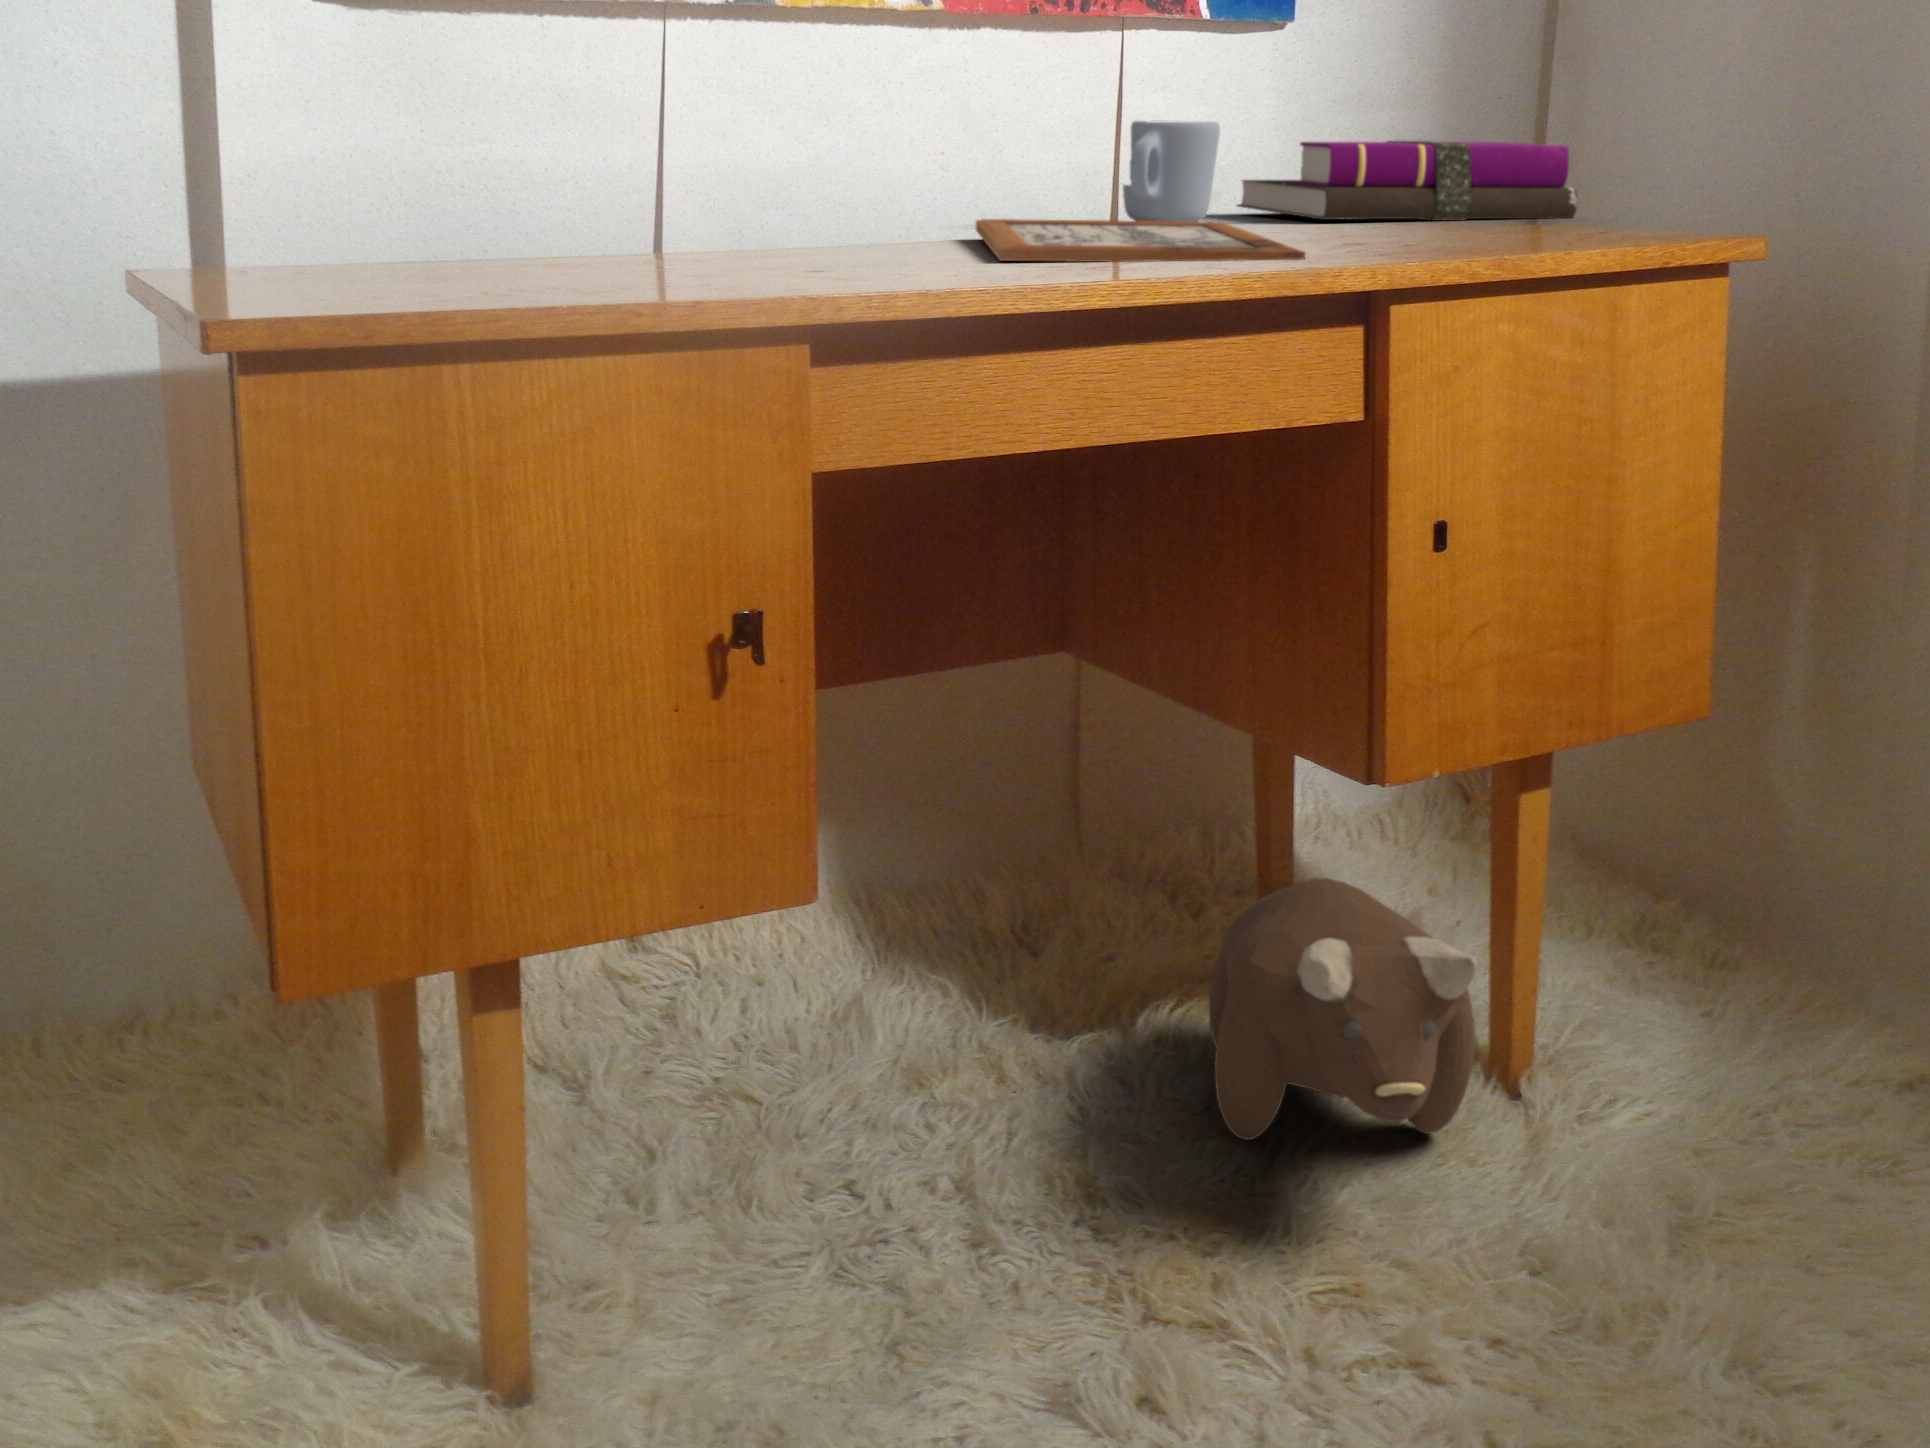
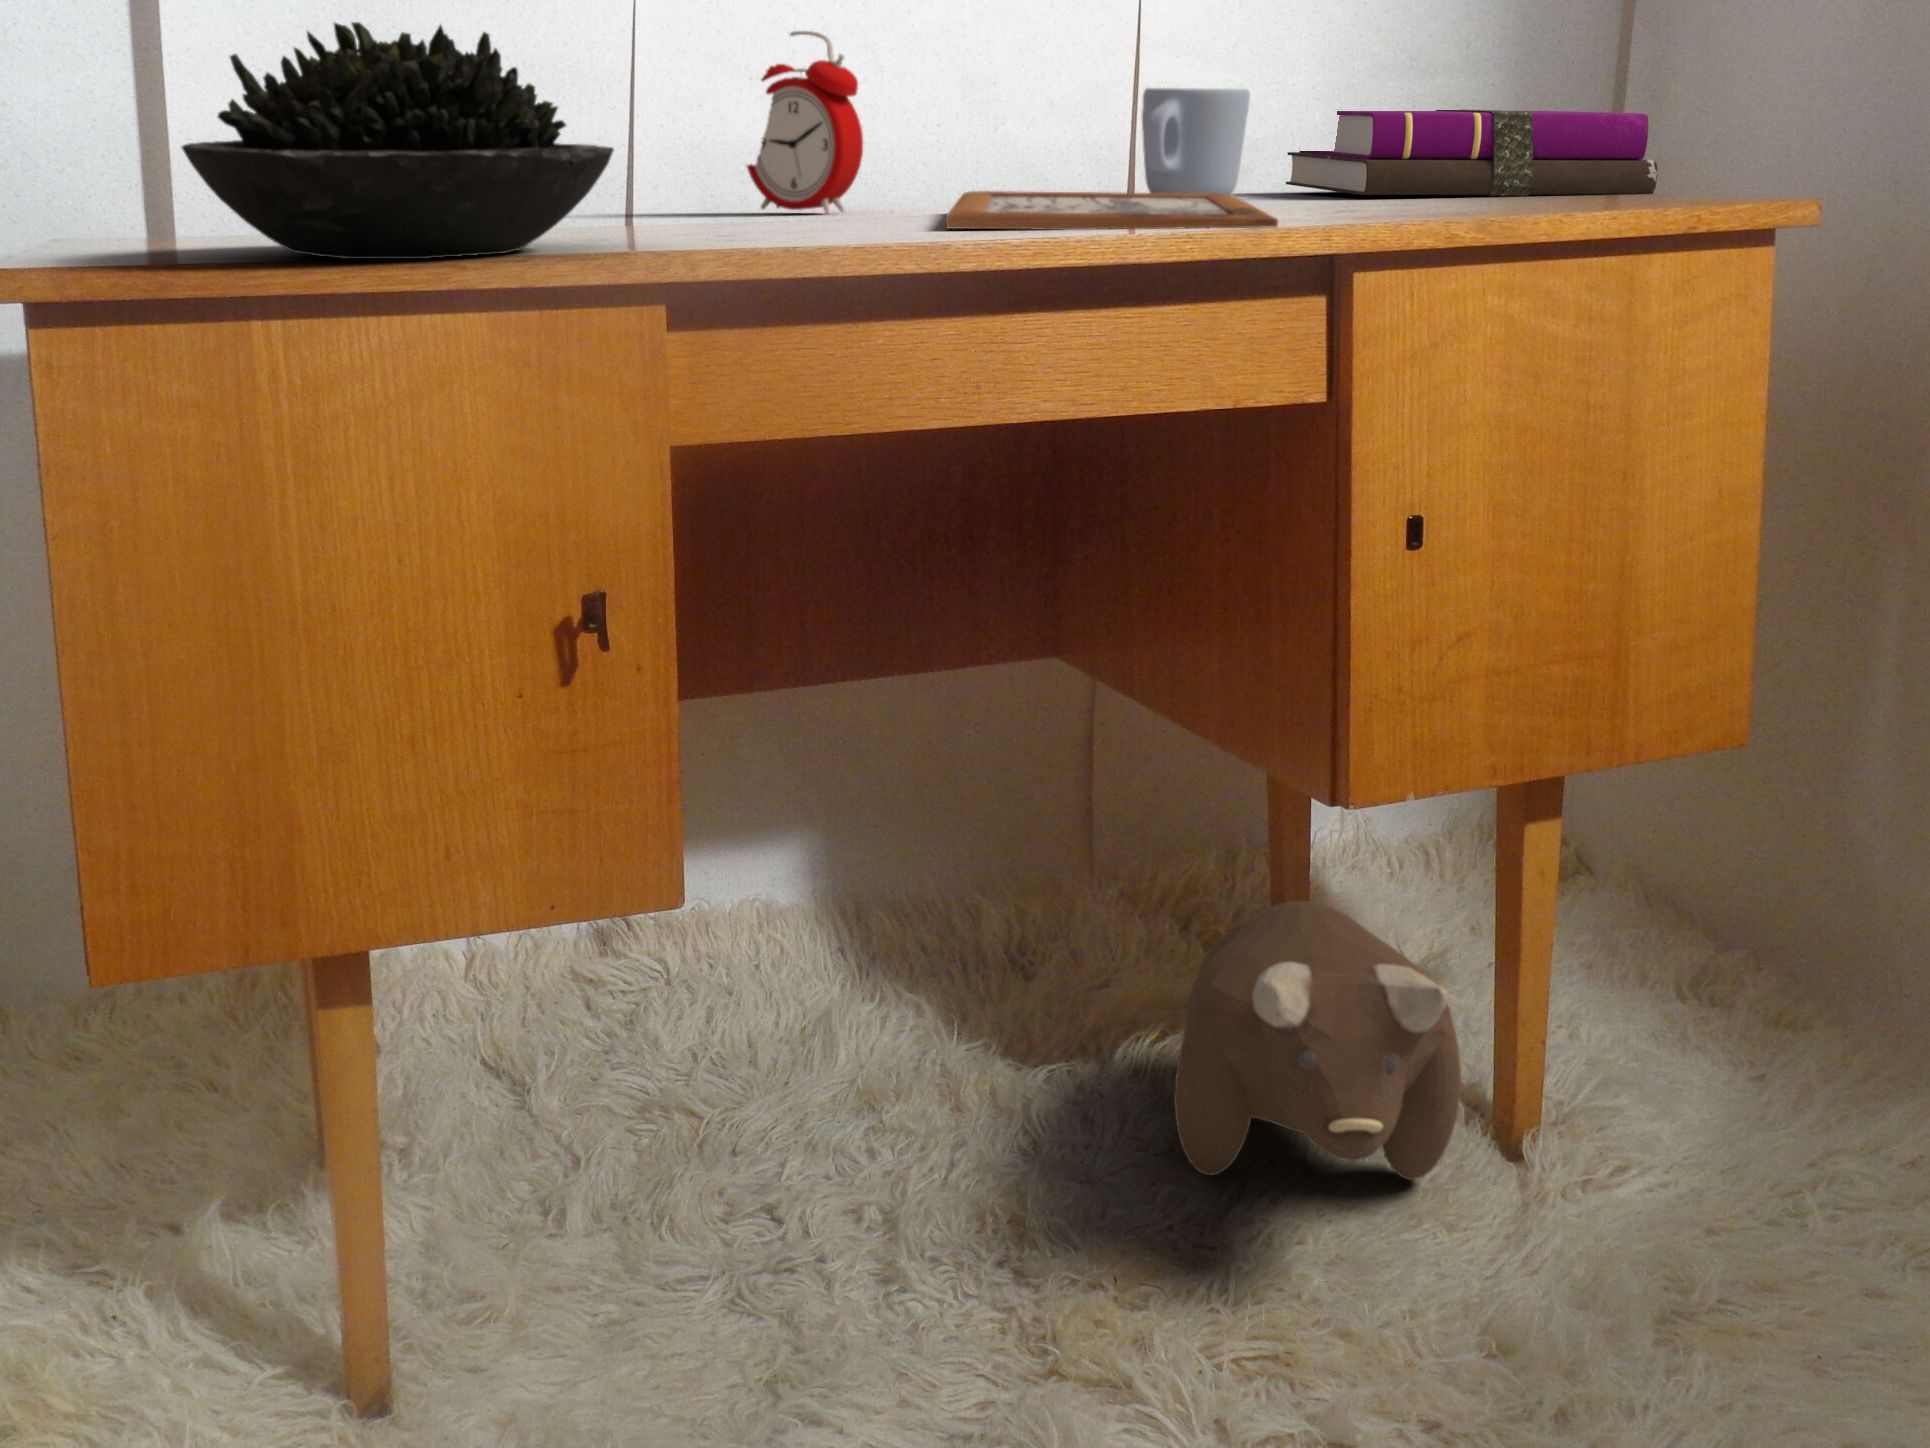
alarm clock: none [761,68,880,239] -> present [747,31,863,213]
succulent plant: none [303,71,719,300] -> present [182,22,614,259]

